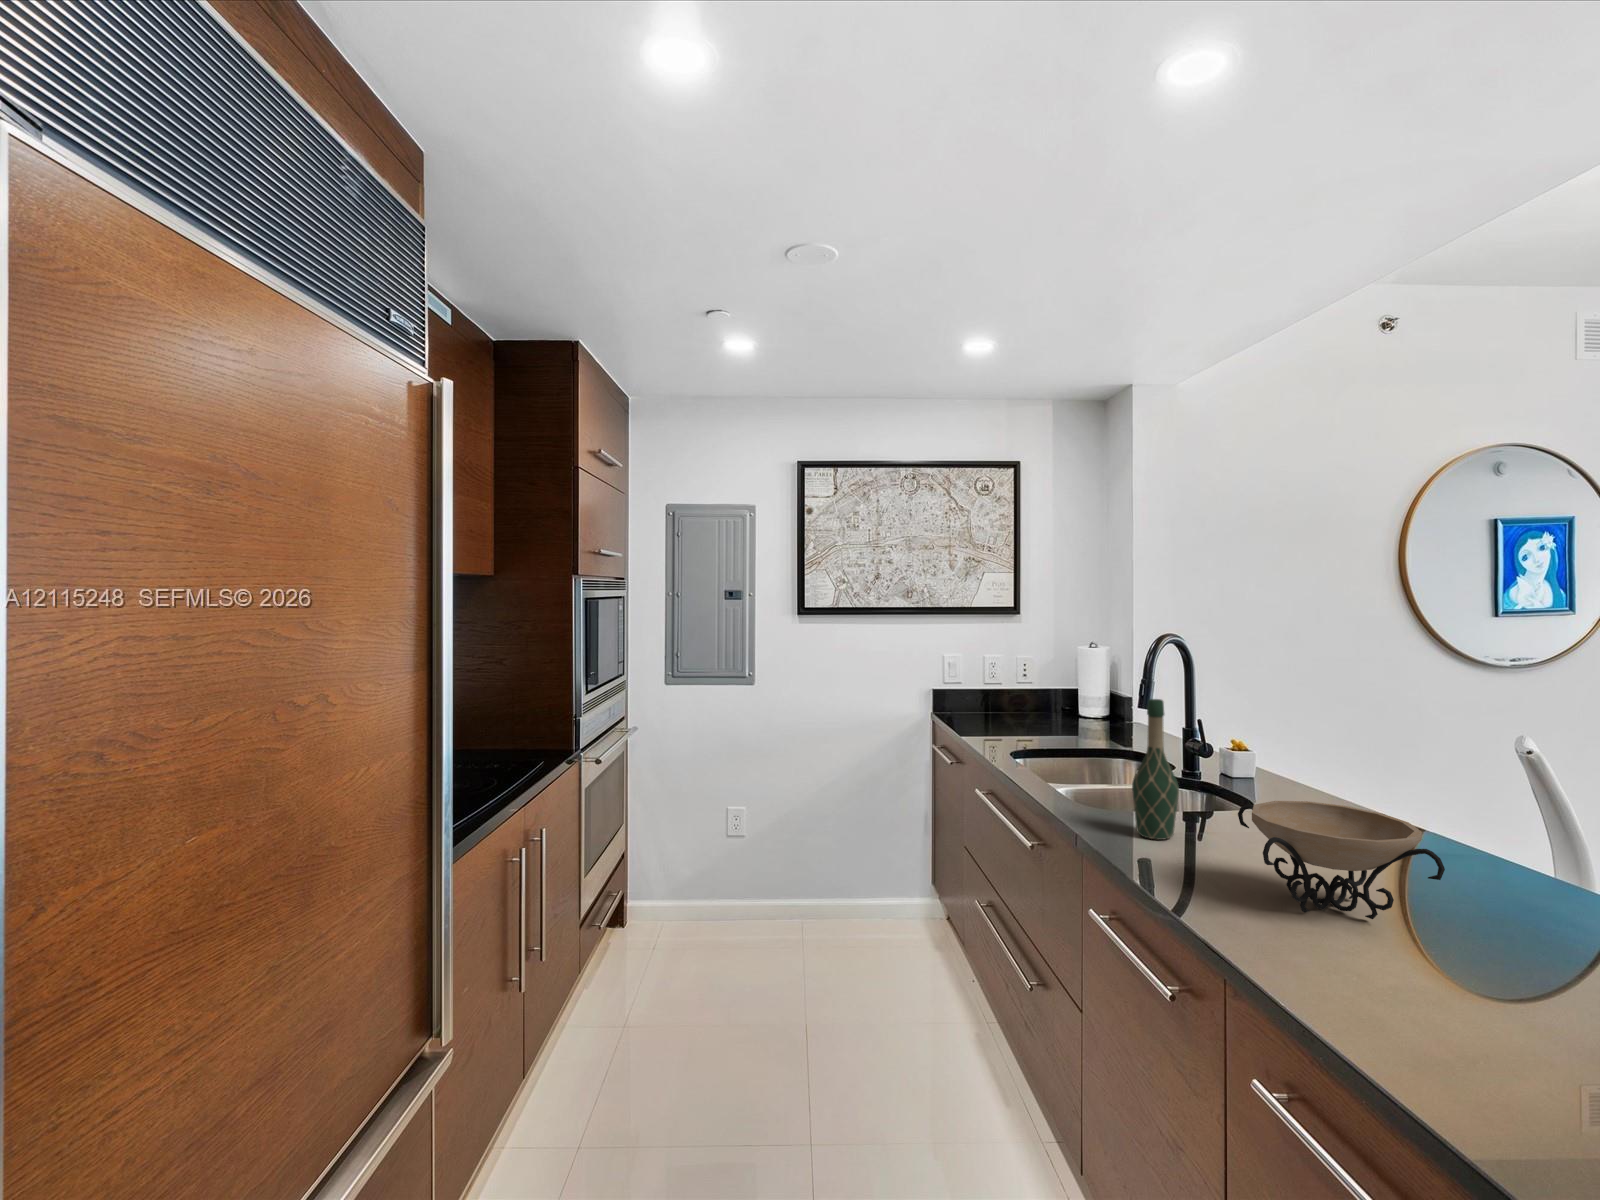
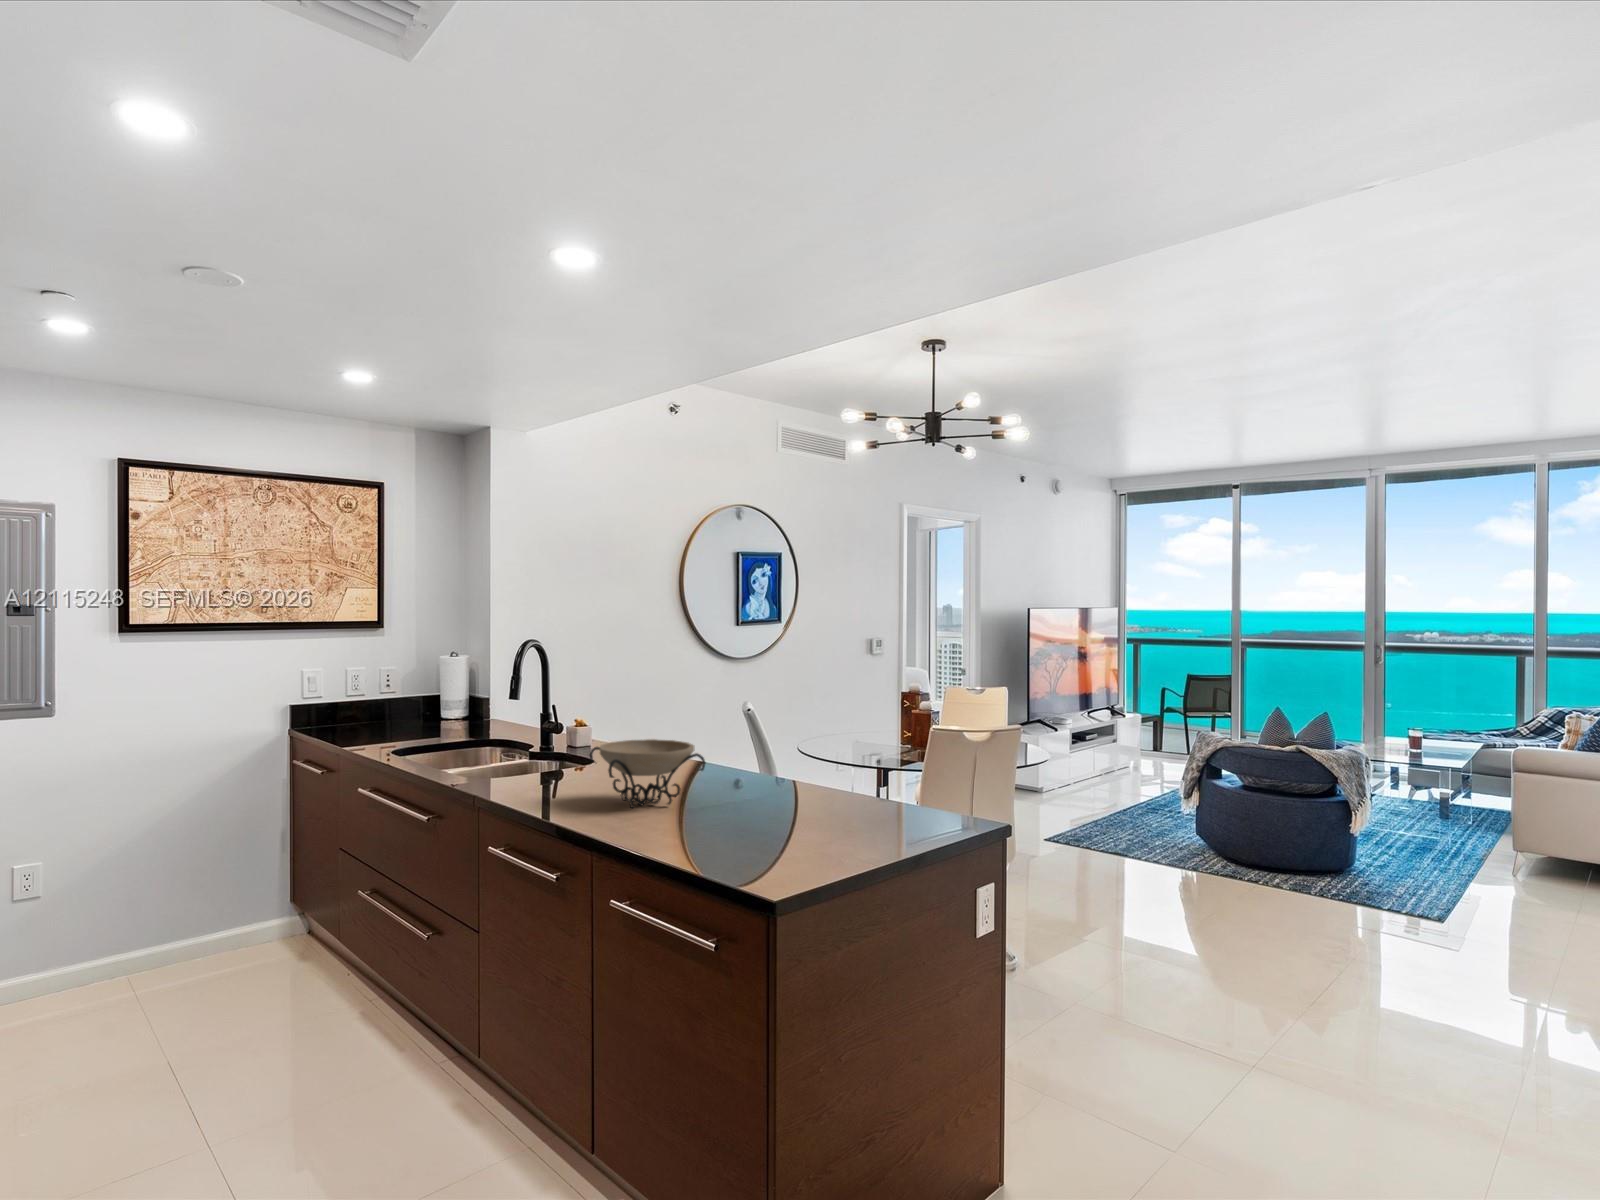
wine bottle: present [1132,699,1179,840] -> none [511,682,546,789]

